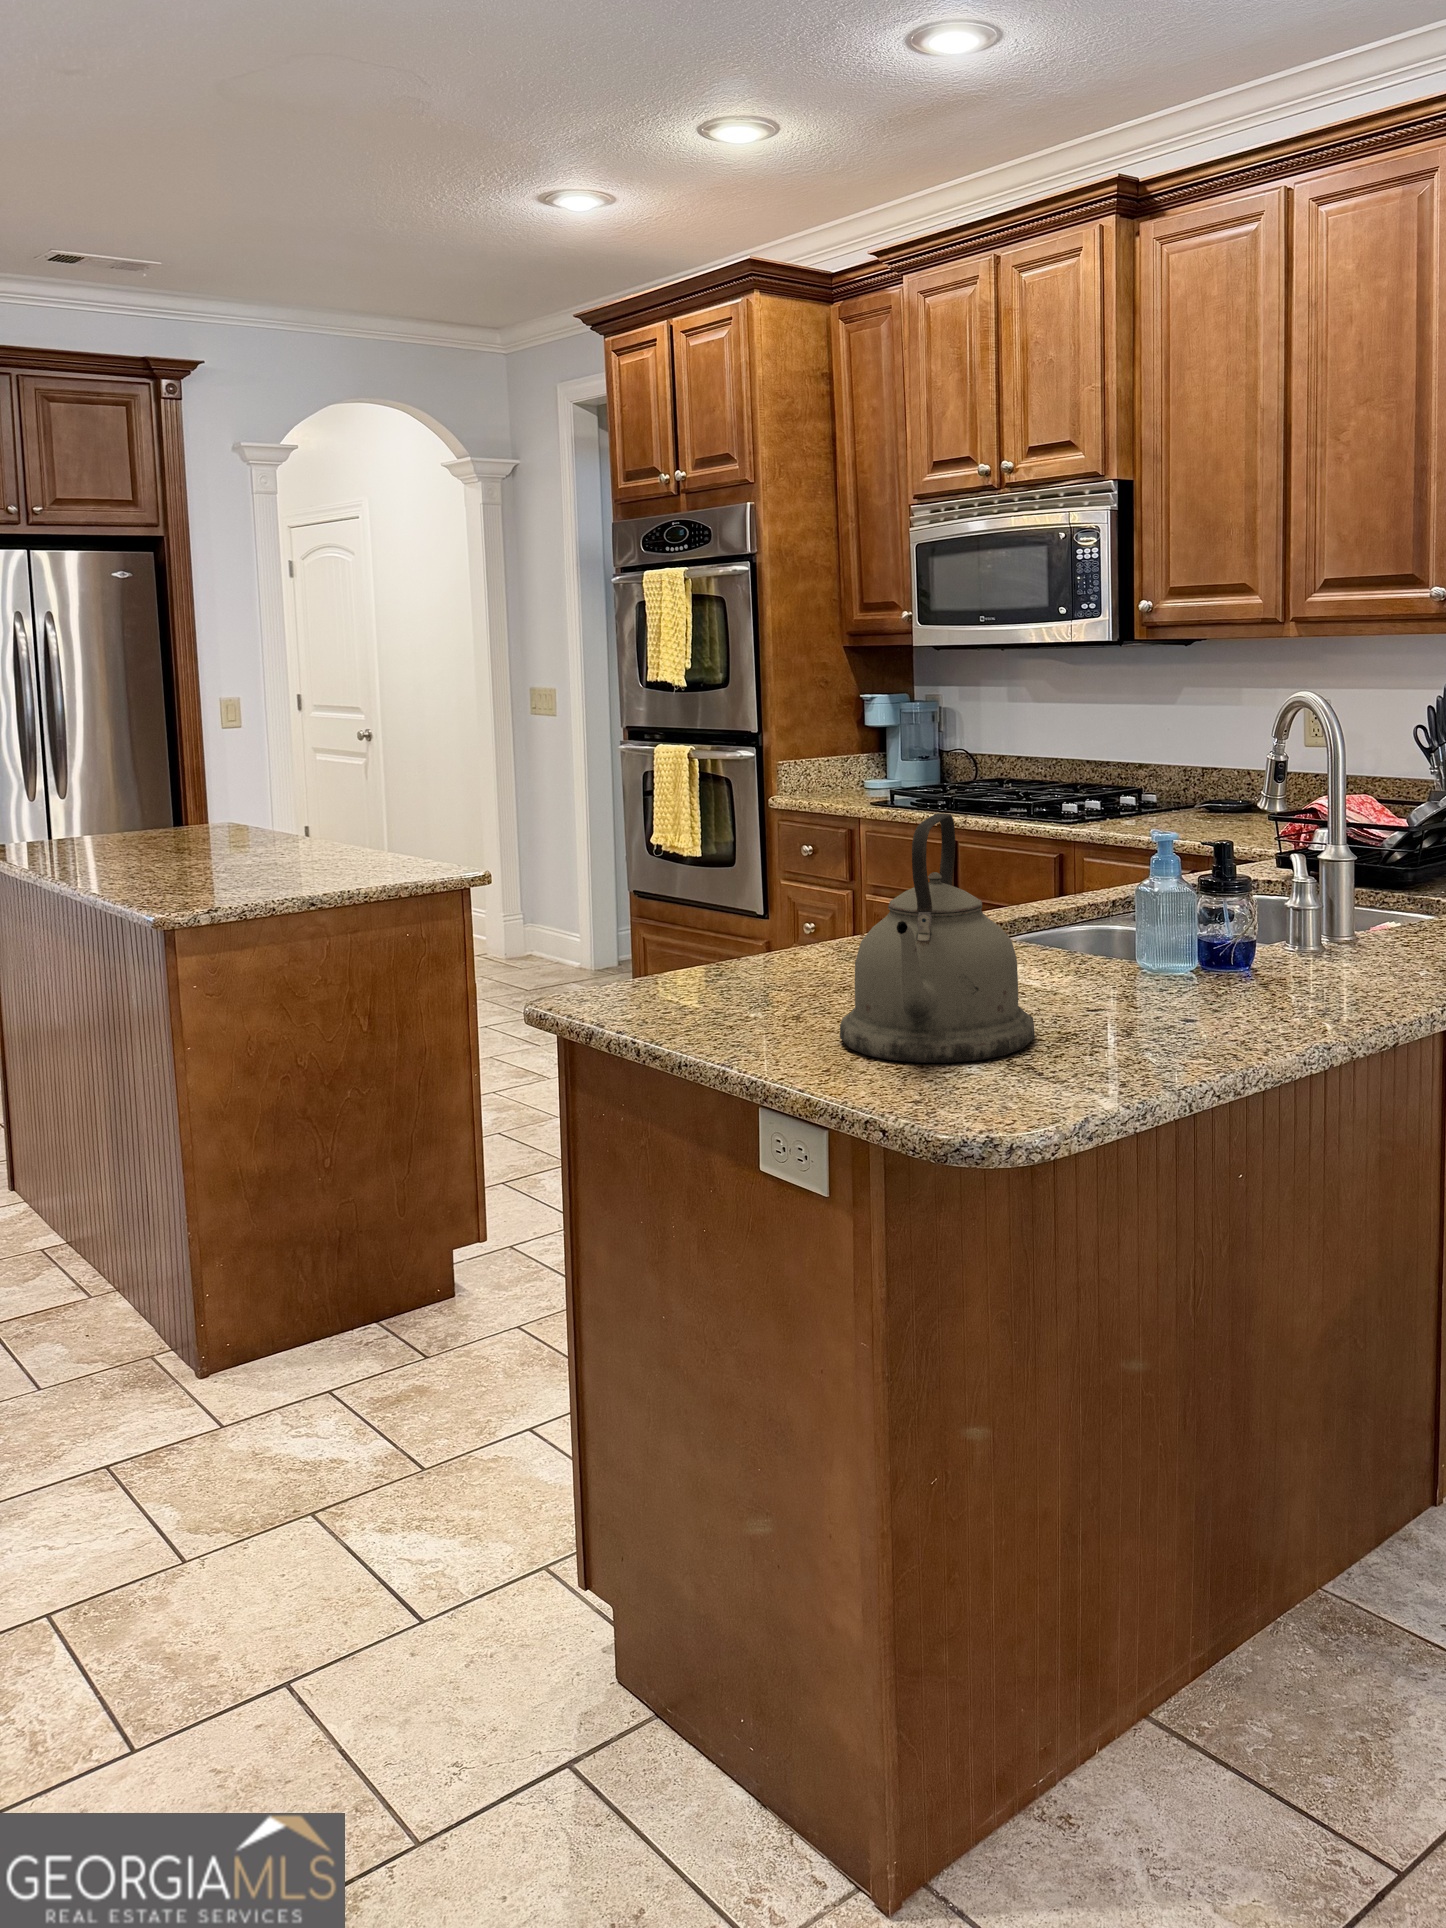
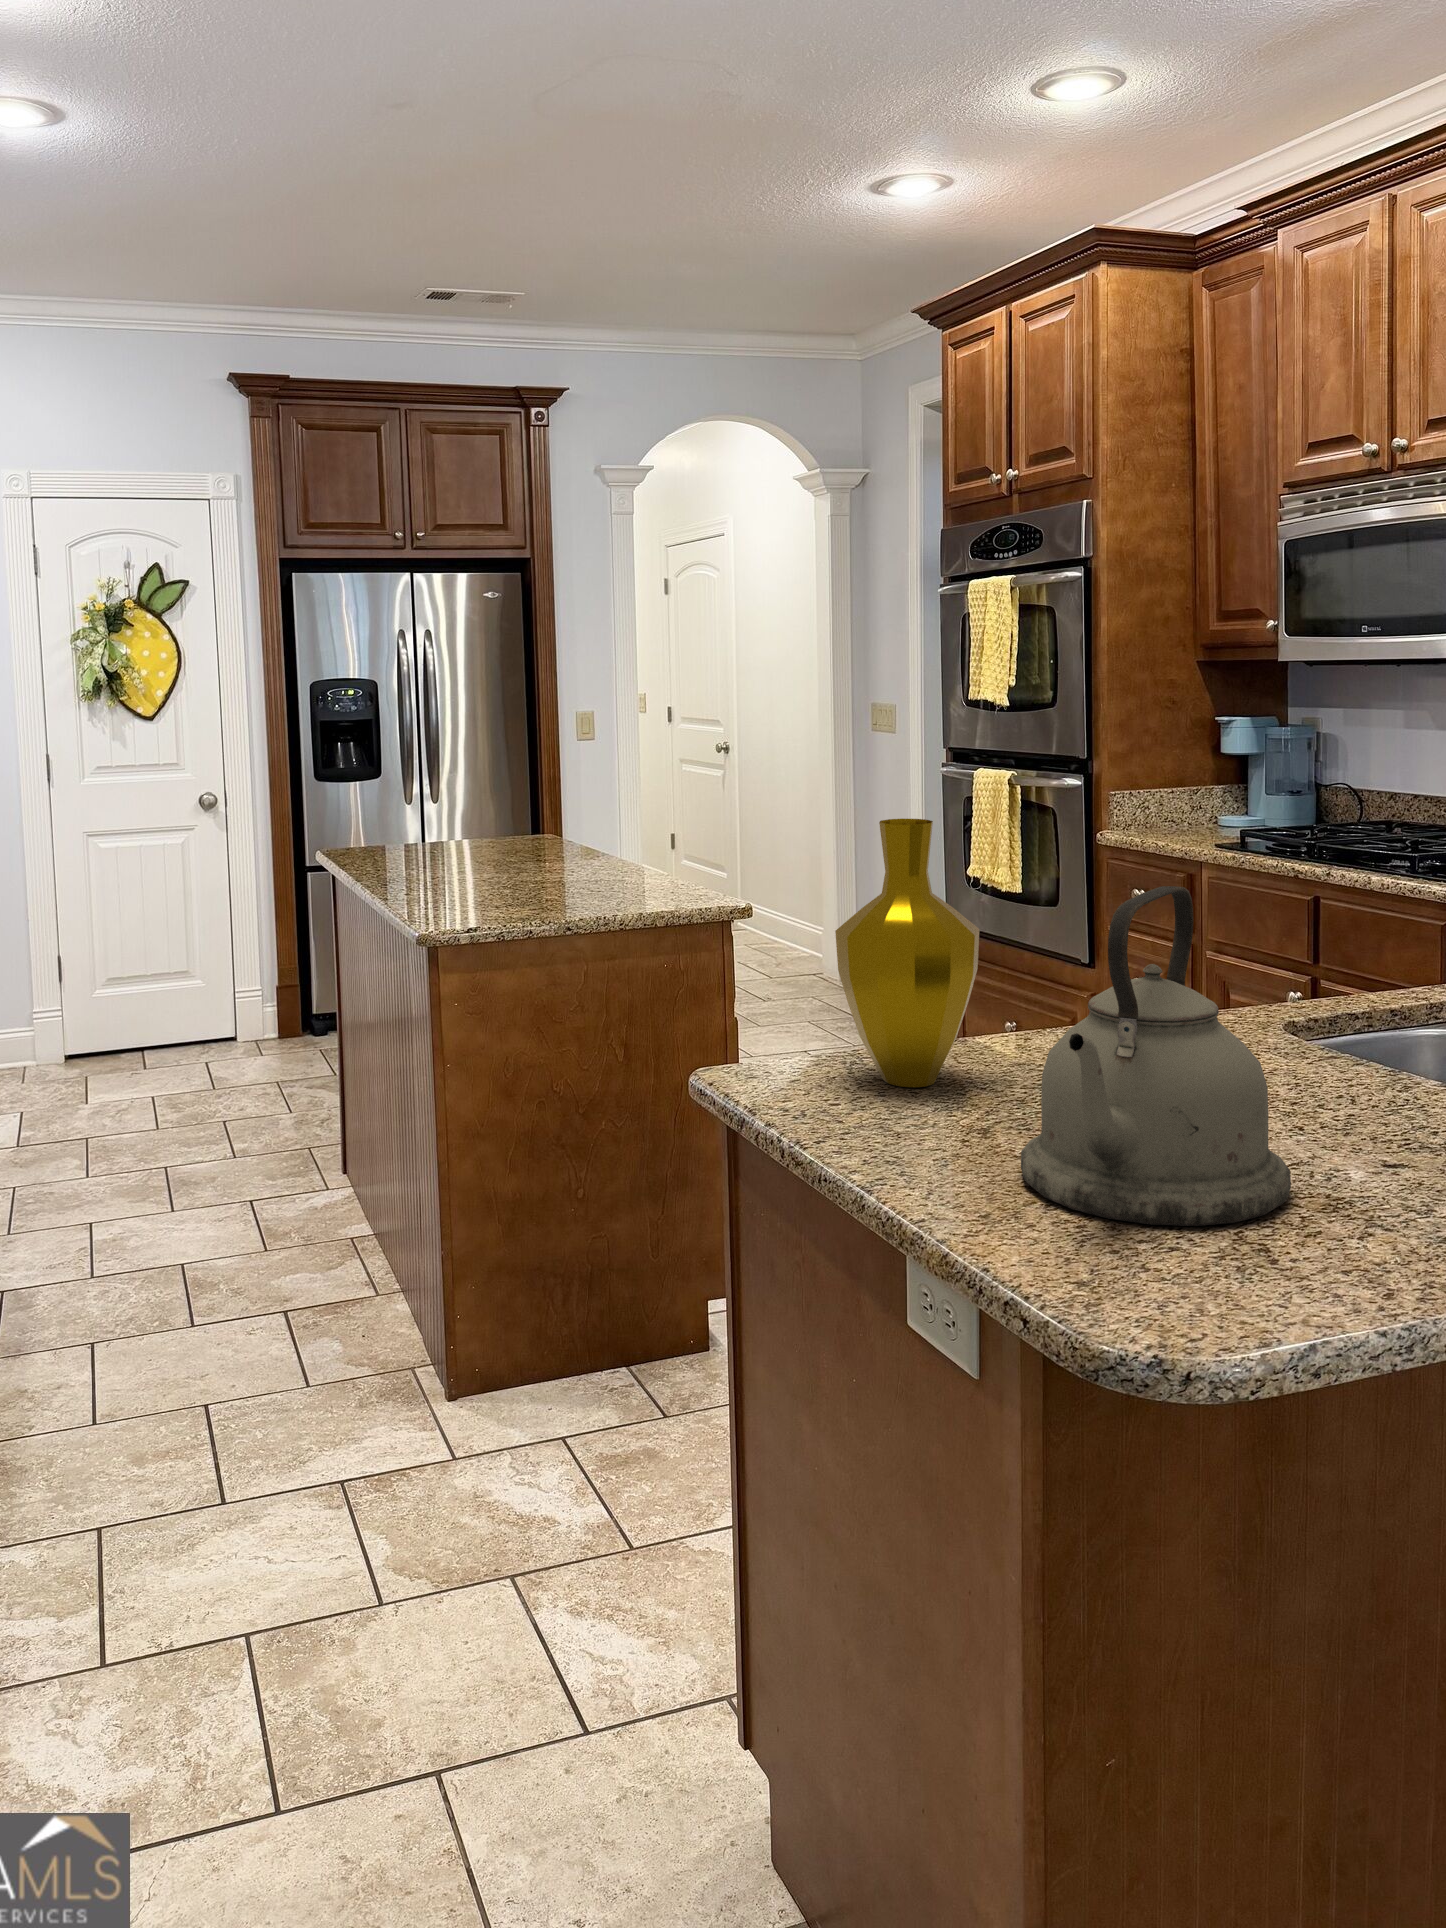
vase: none [656,774,772,996] -> present [835,819,979,1088]

